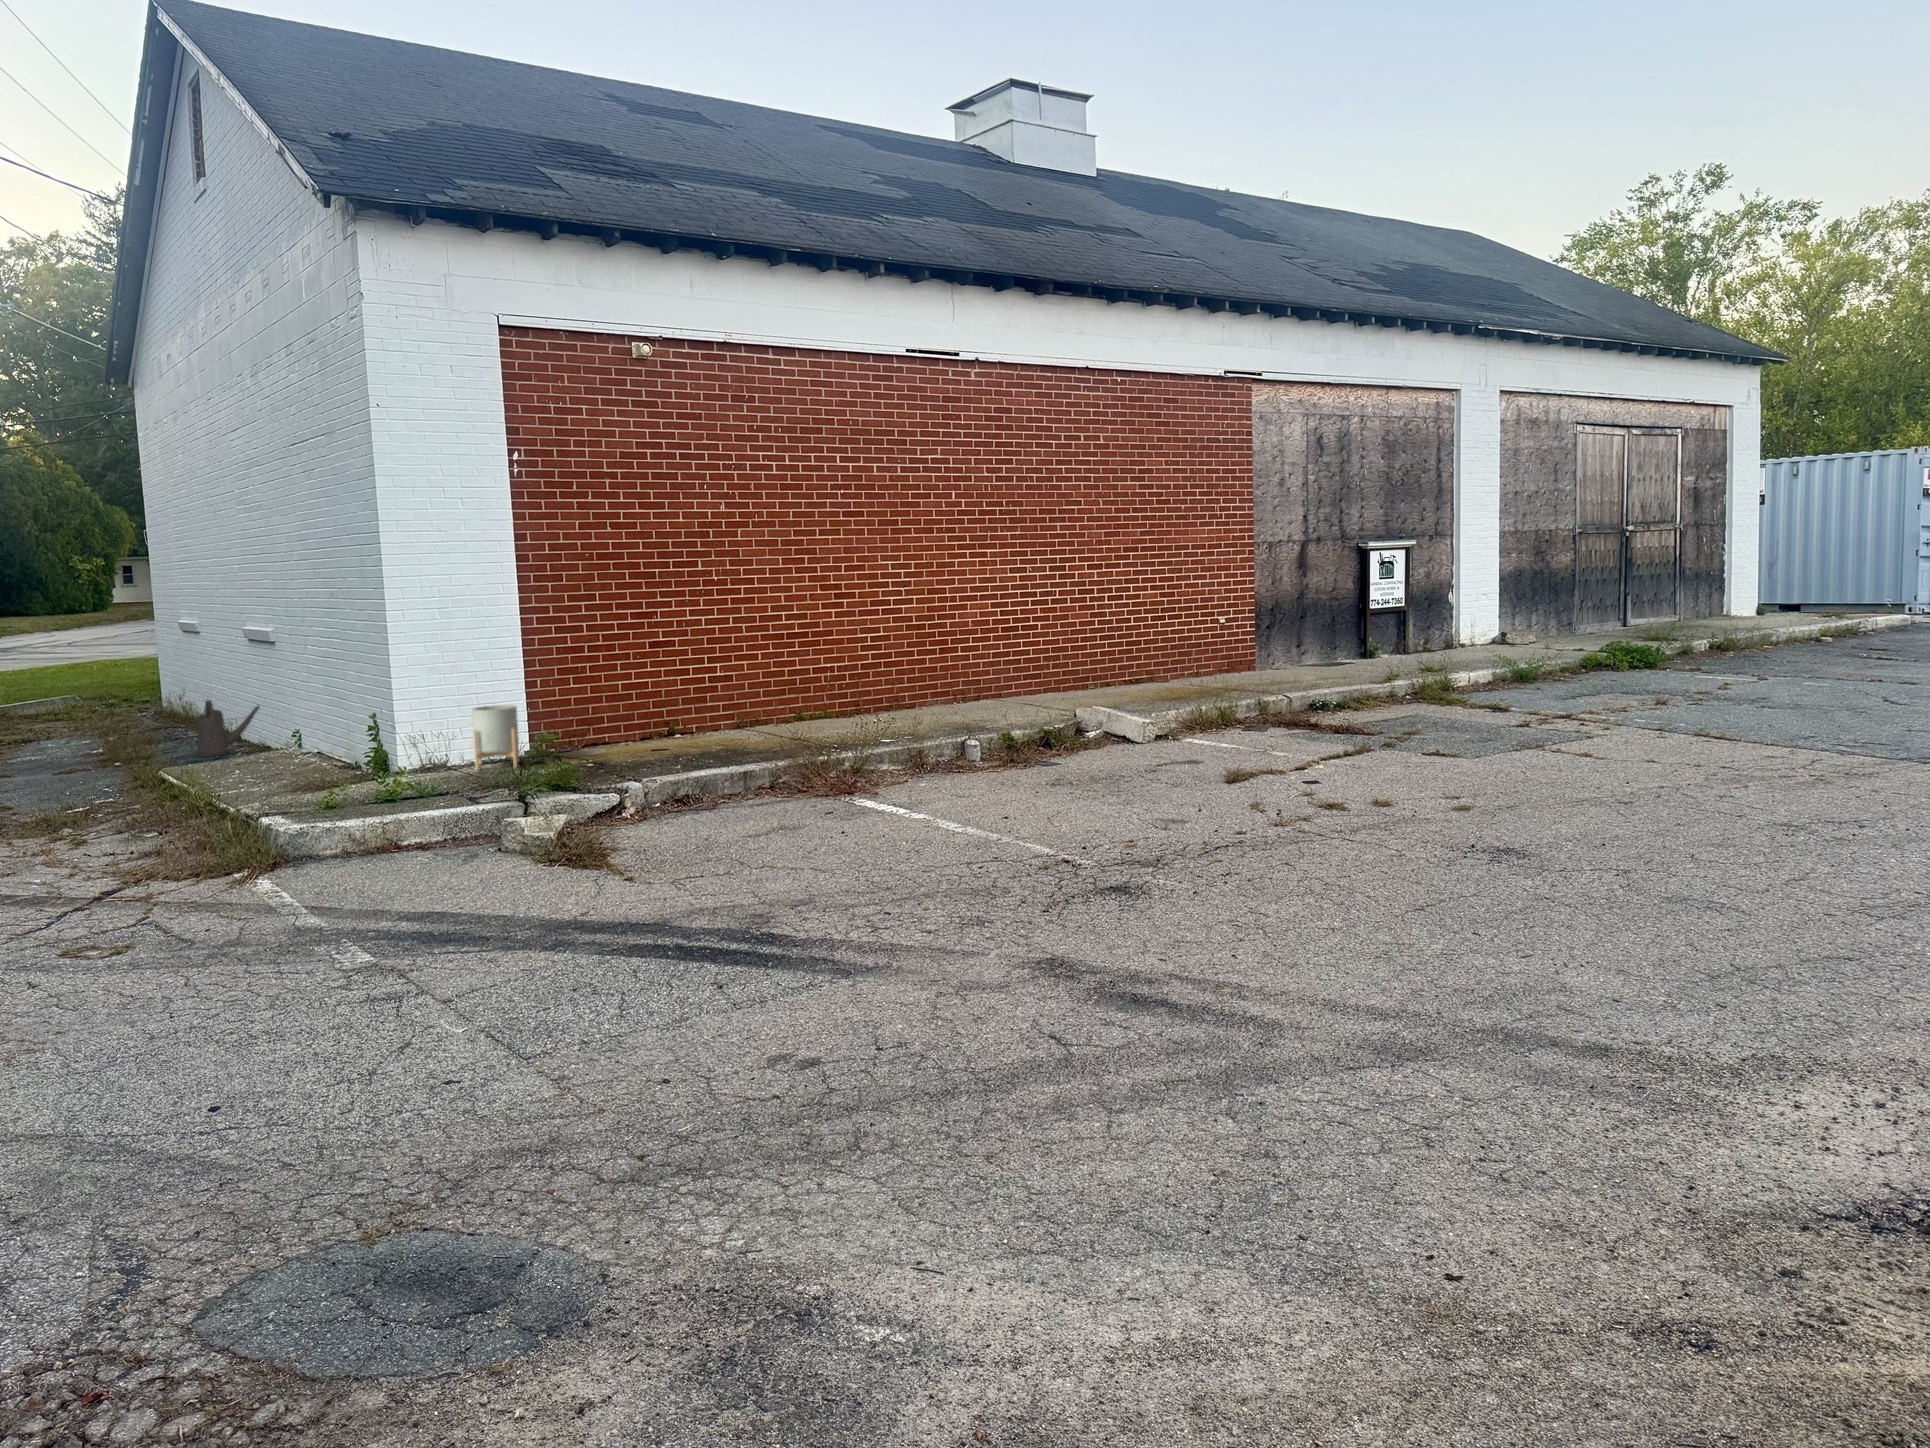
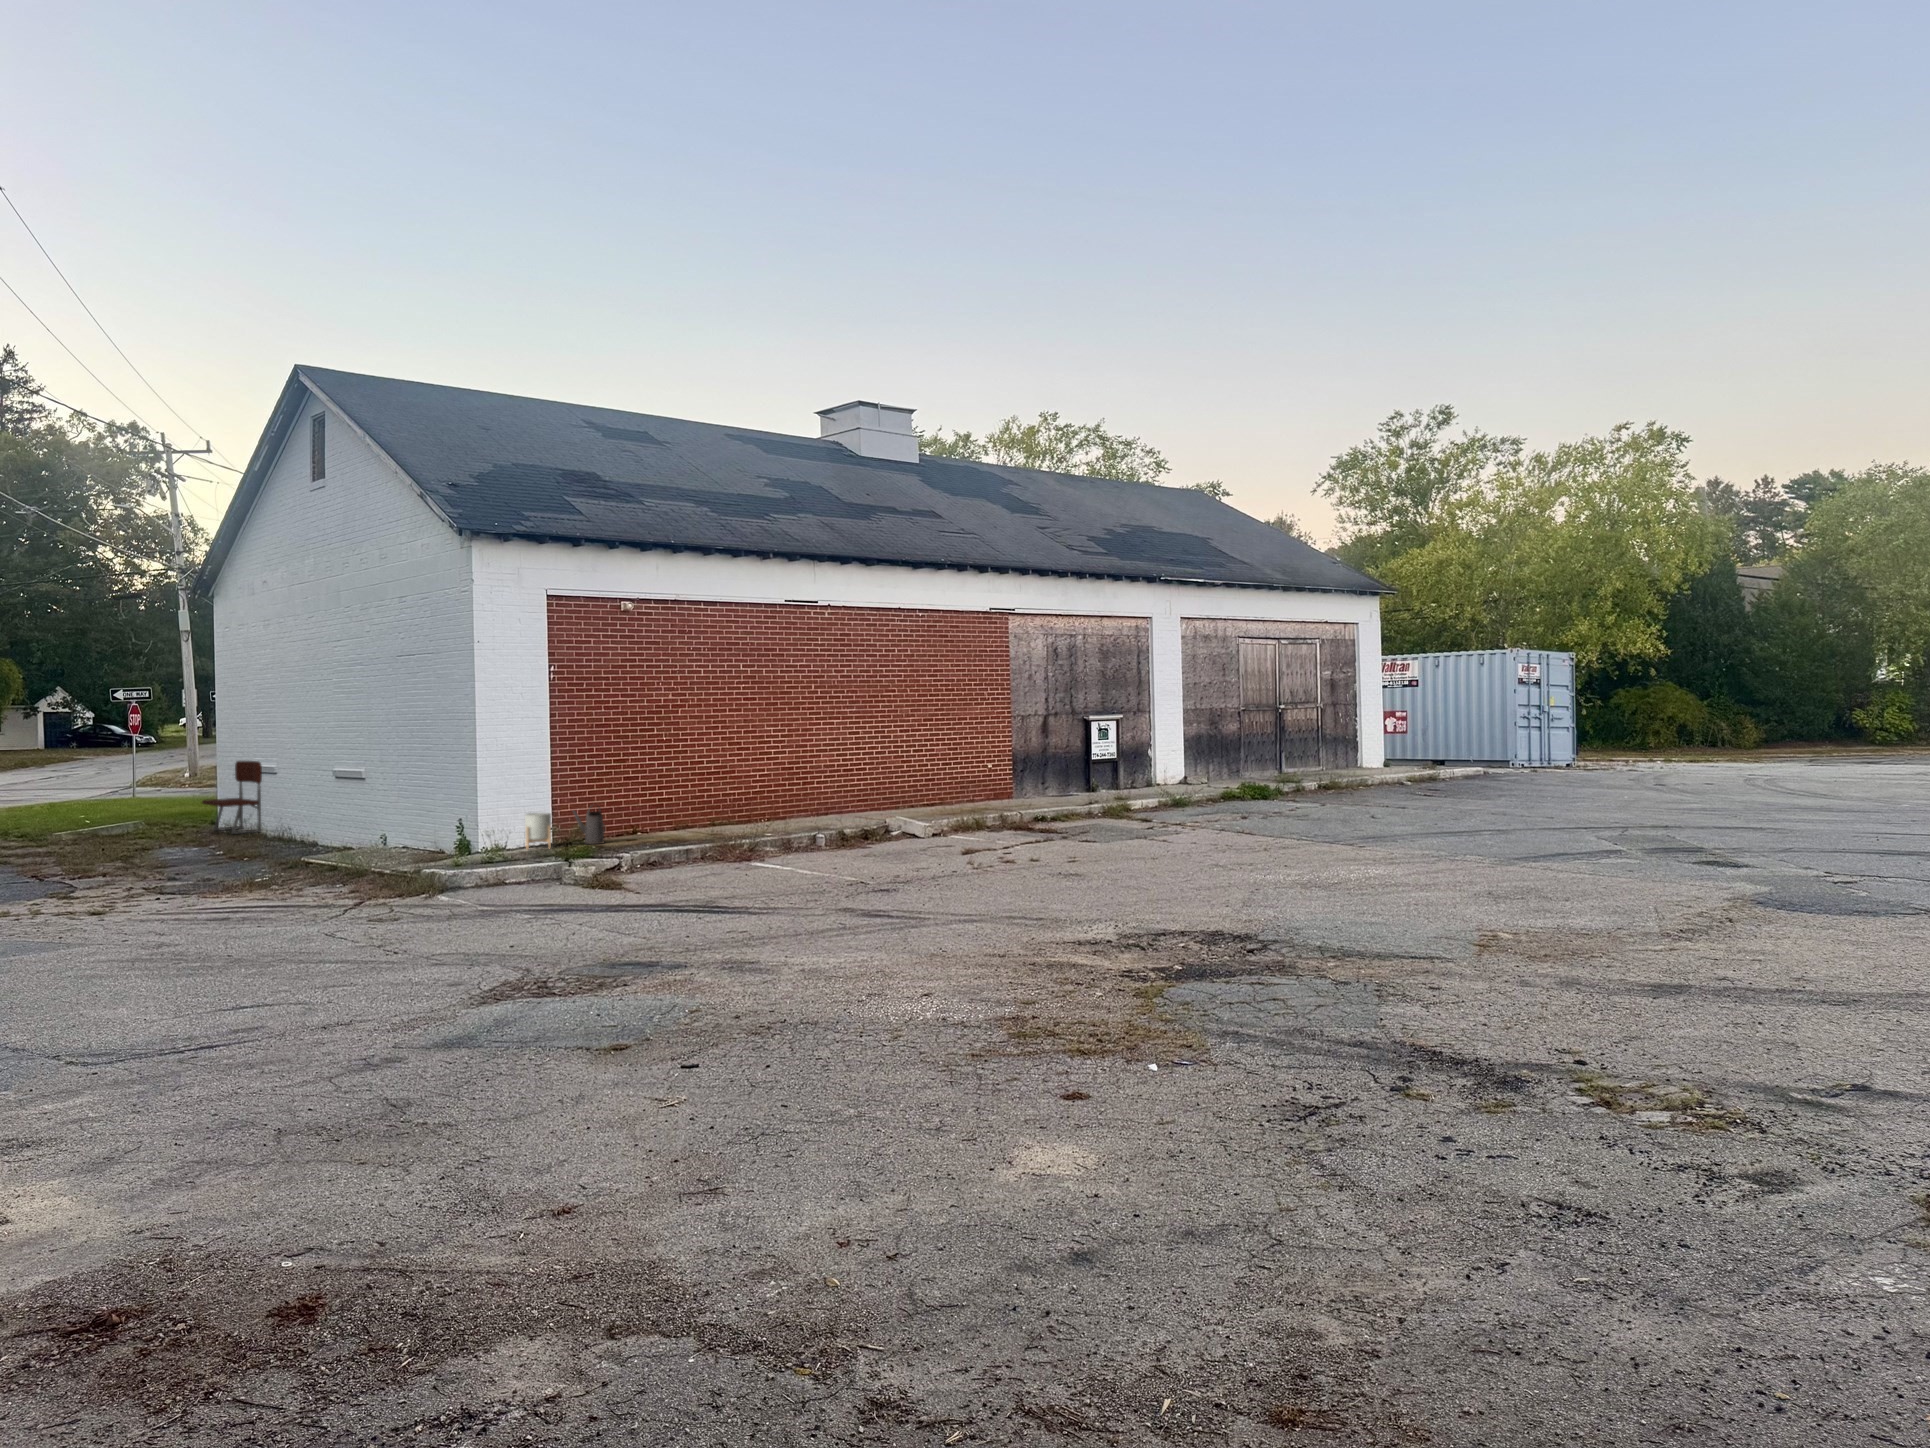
bench: none [101,616,180,722] -> present [202,761,262,834]
watering can: present [196,700,259,757] -> present [573,807,606,844]

